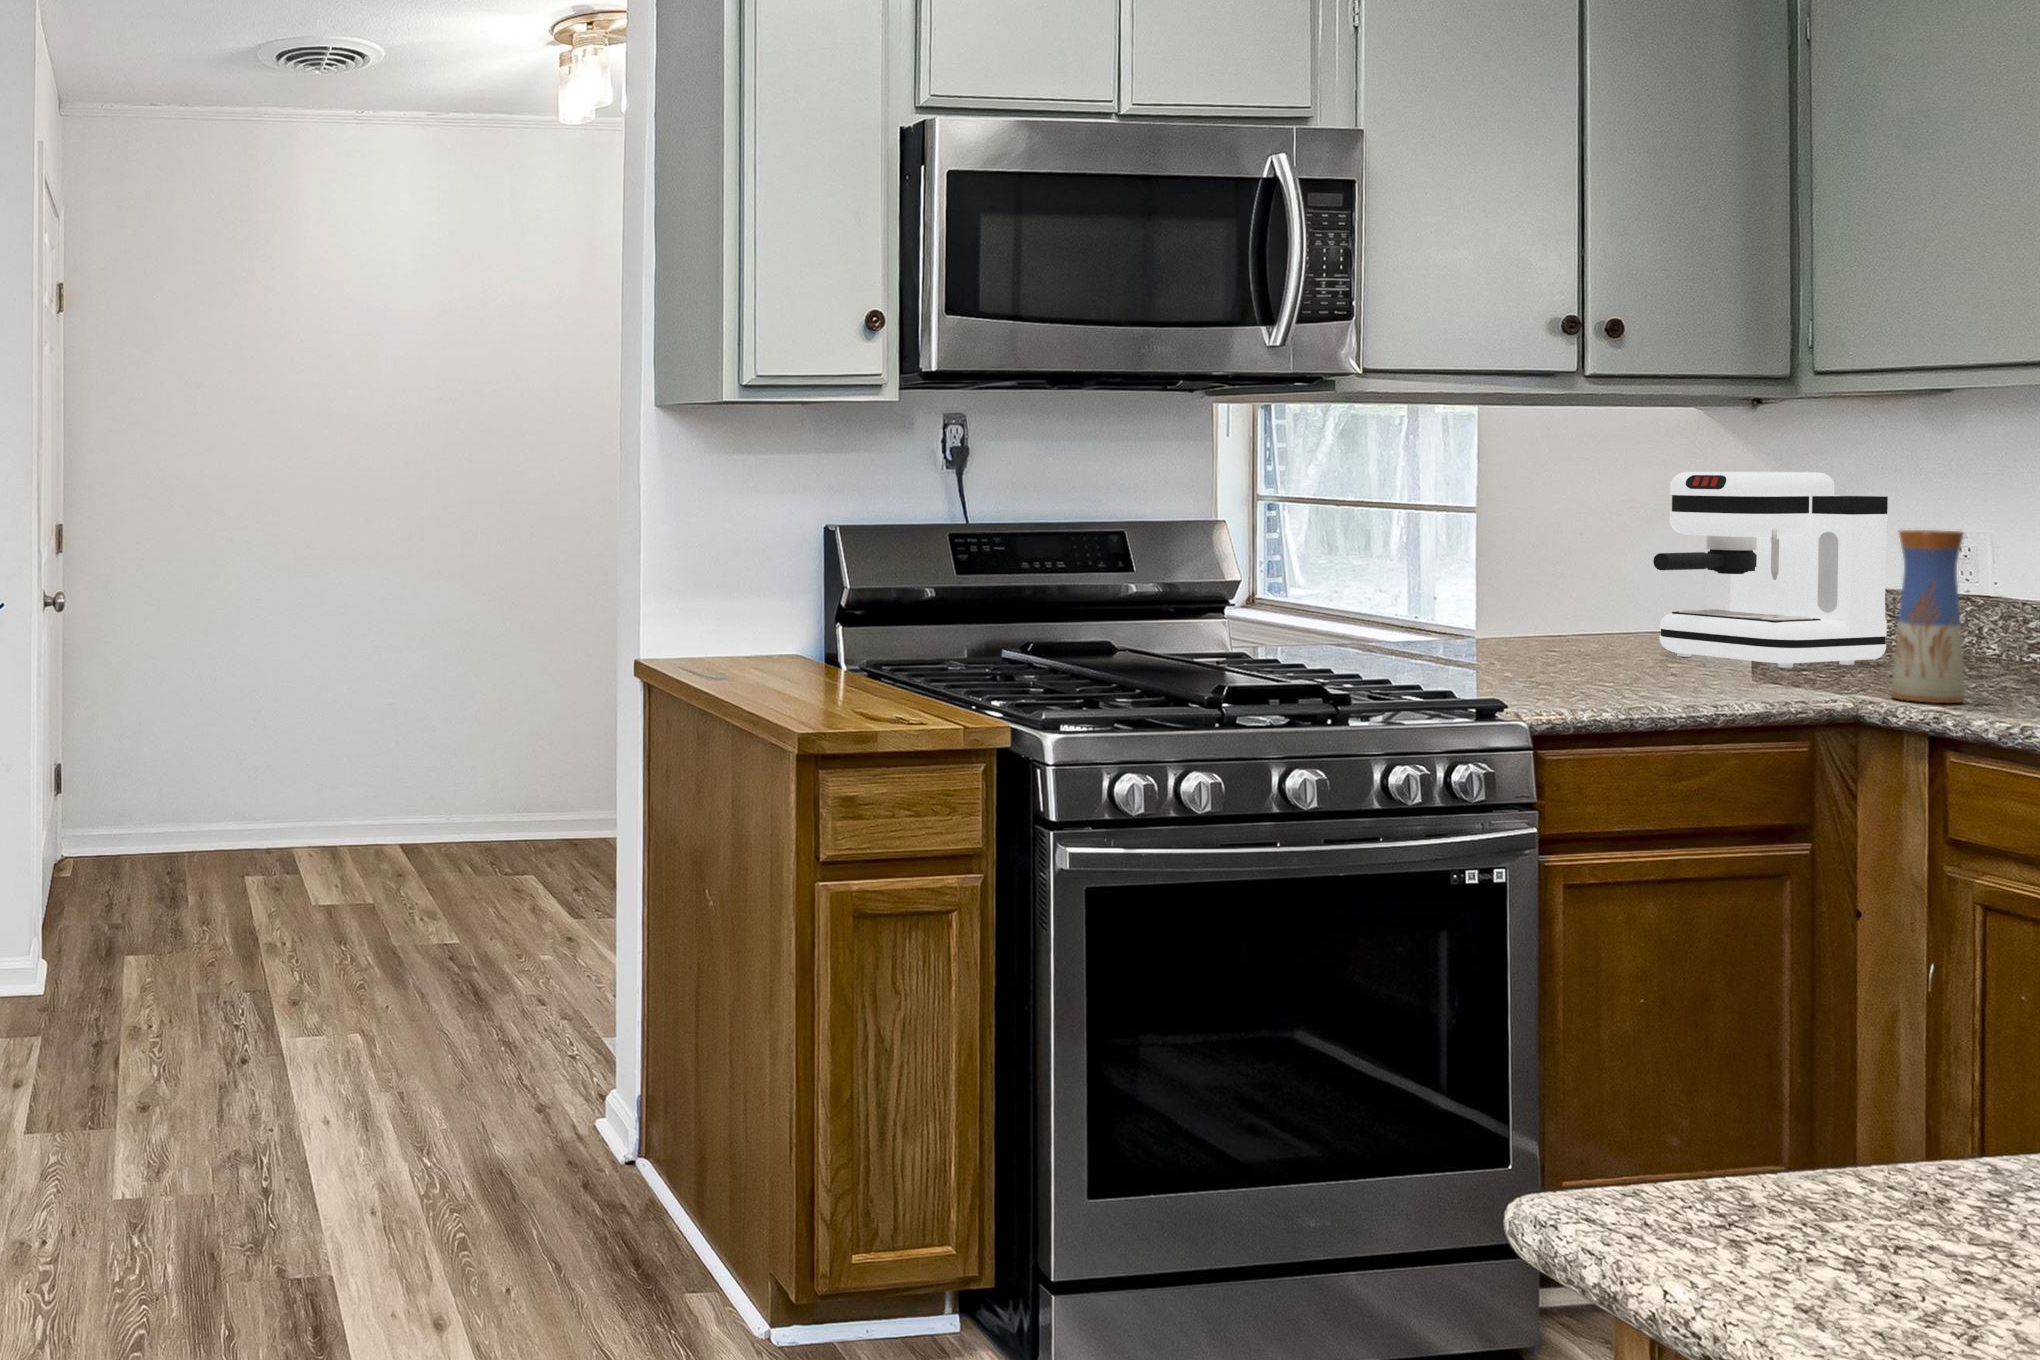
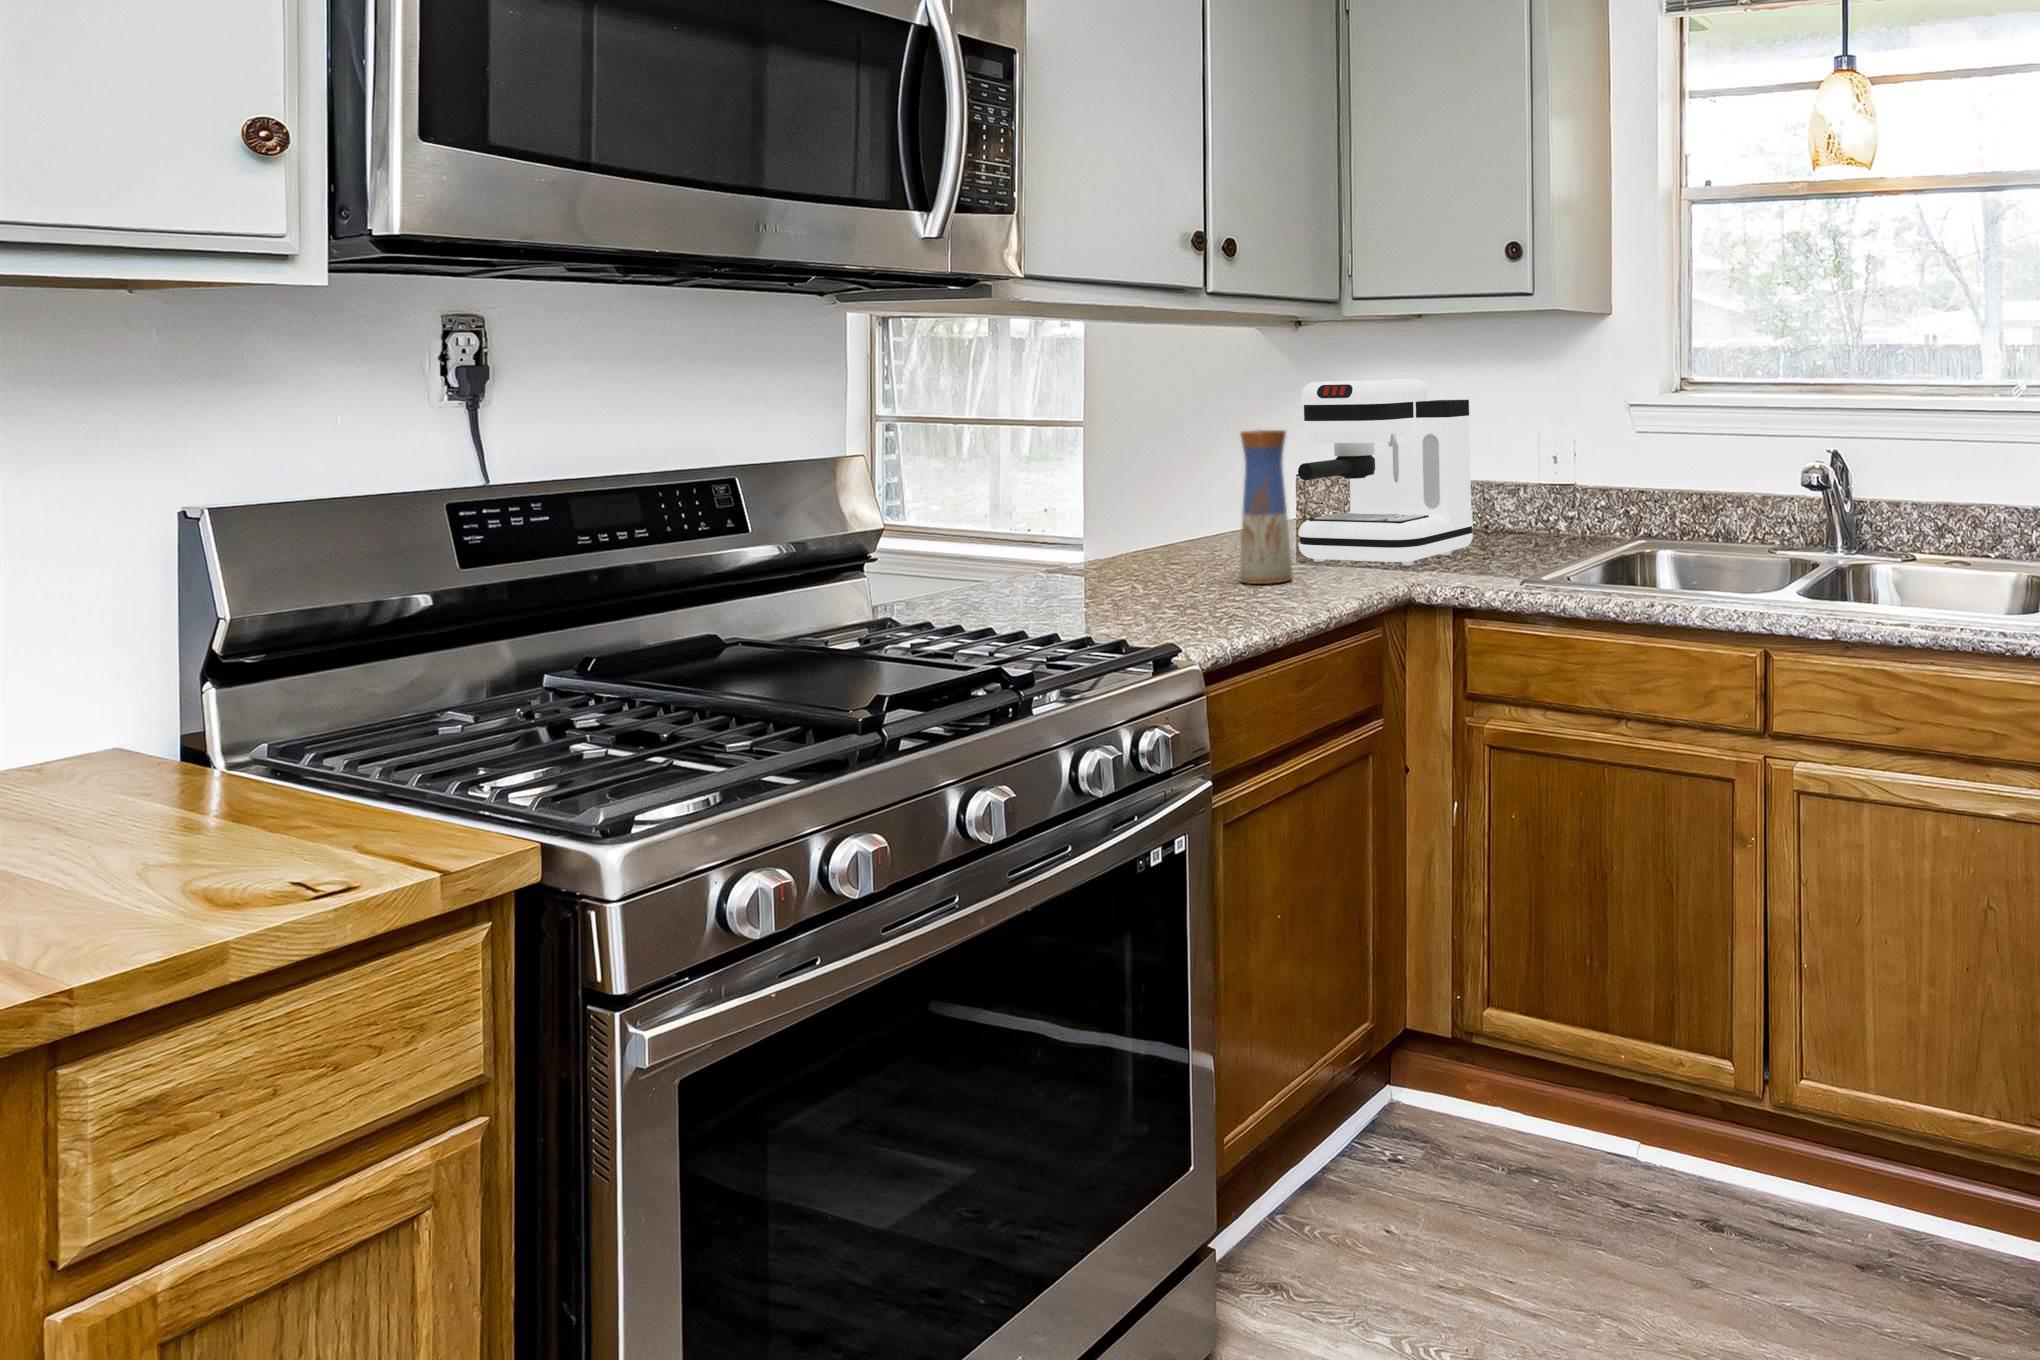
vase: present [1891,530,1965,703] -> present [1239,430,1292,584]

